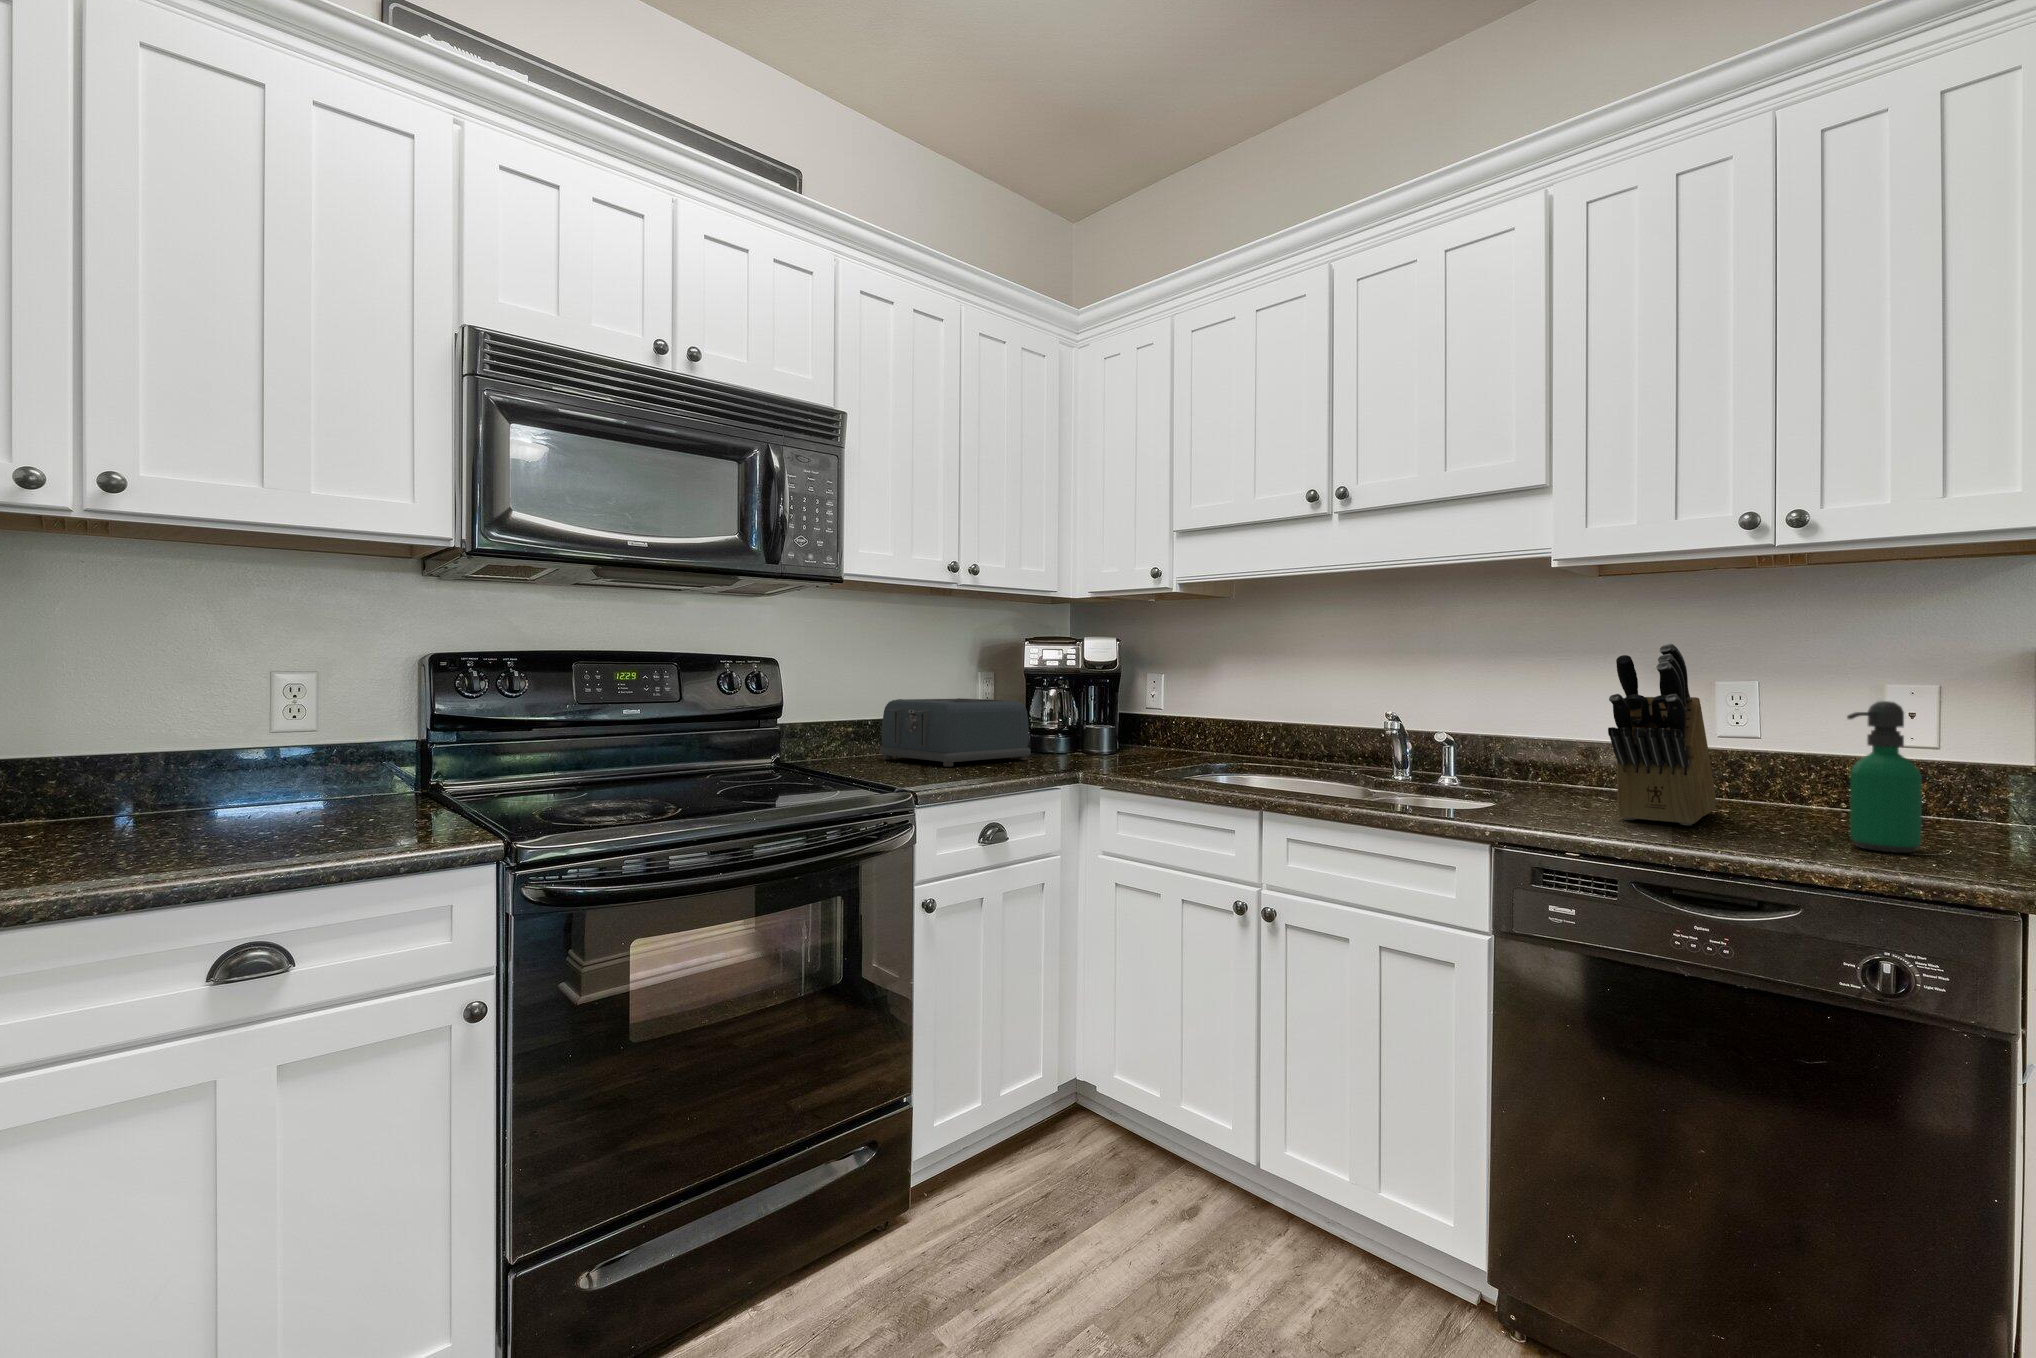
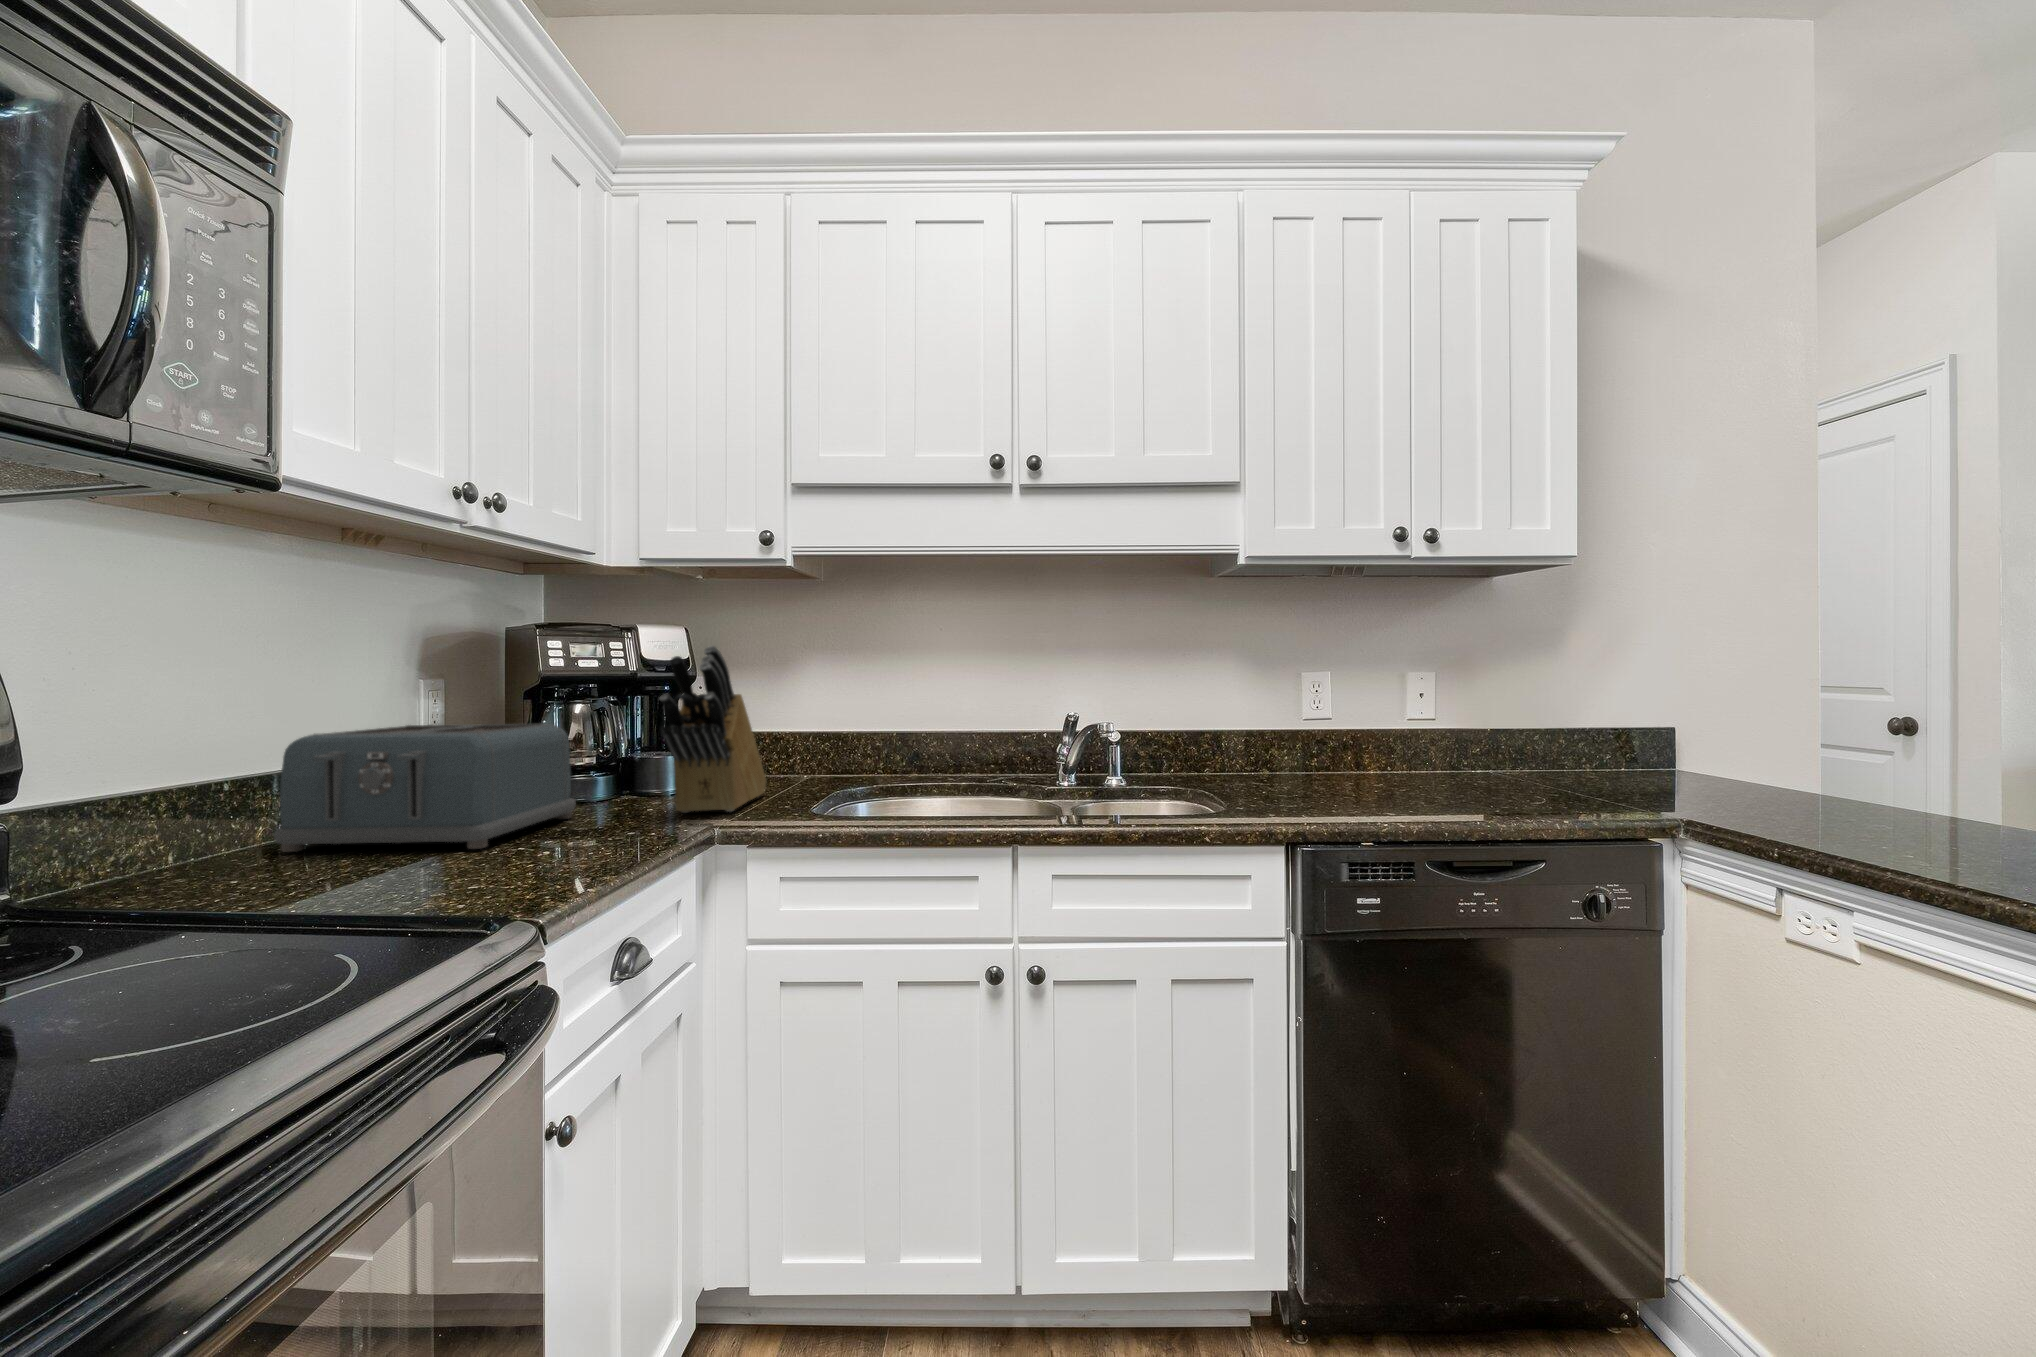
knife block: present [1608,644,1716,825] -> present [659,645,766,813]
soap dispenser: present [1847,701,1922,853] -> none [1505,688,1551,806]

